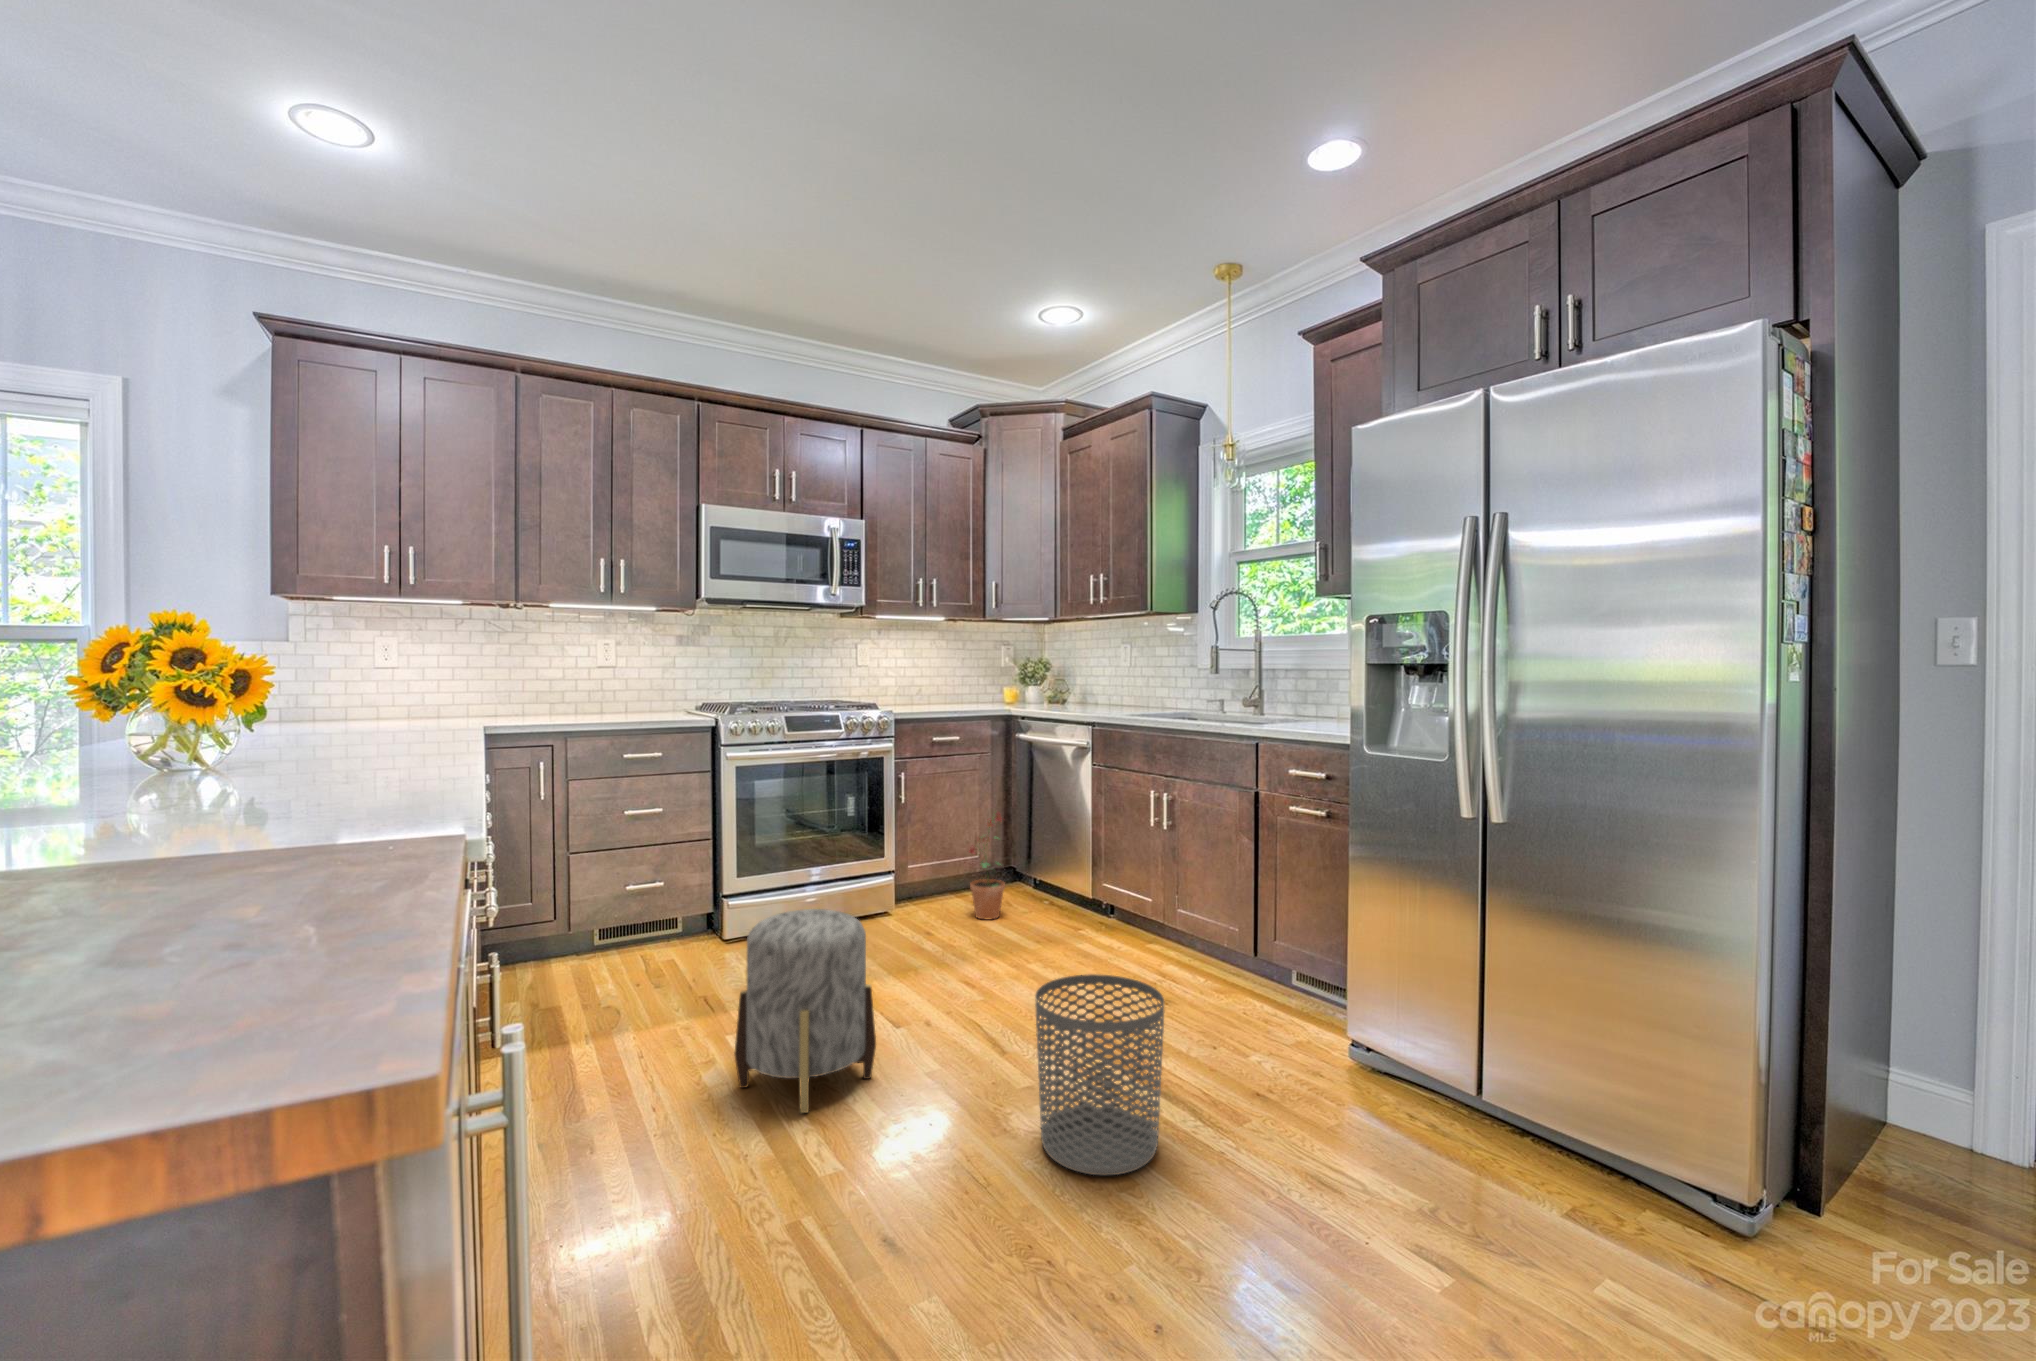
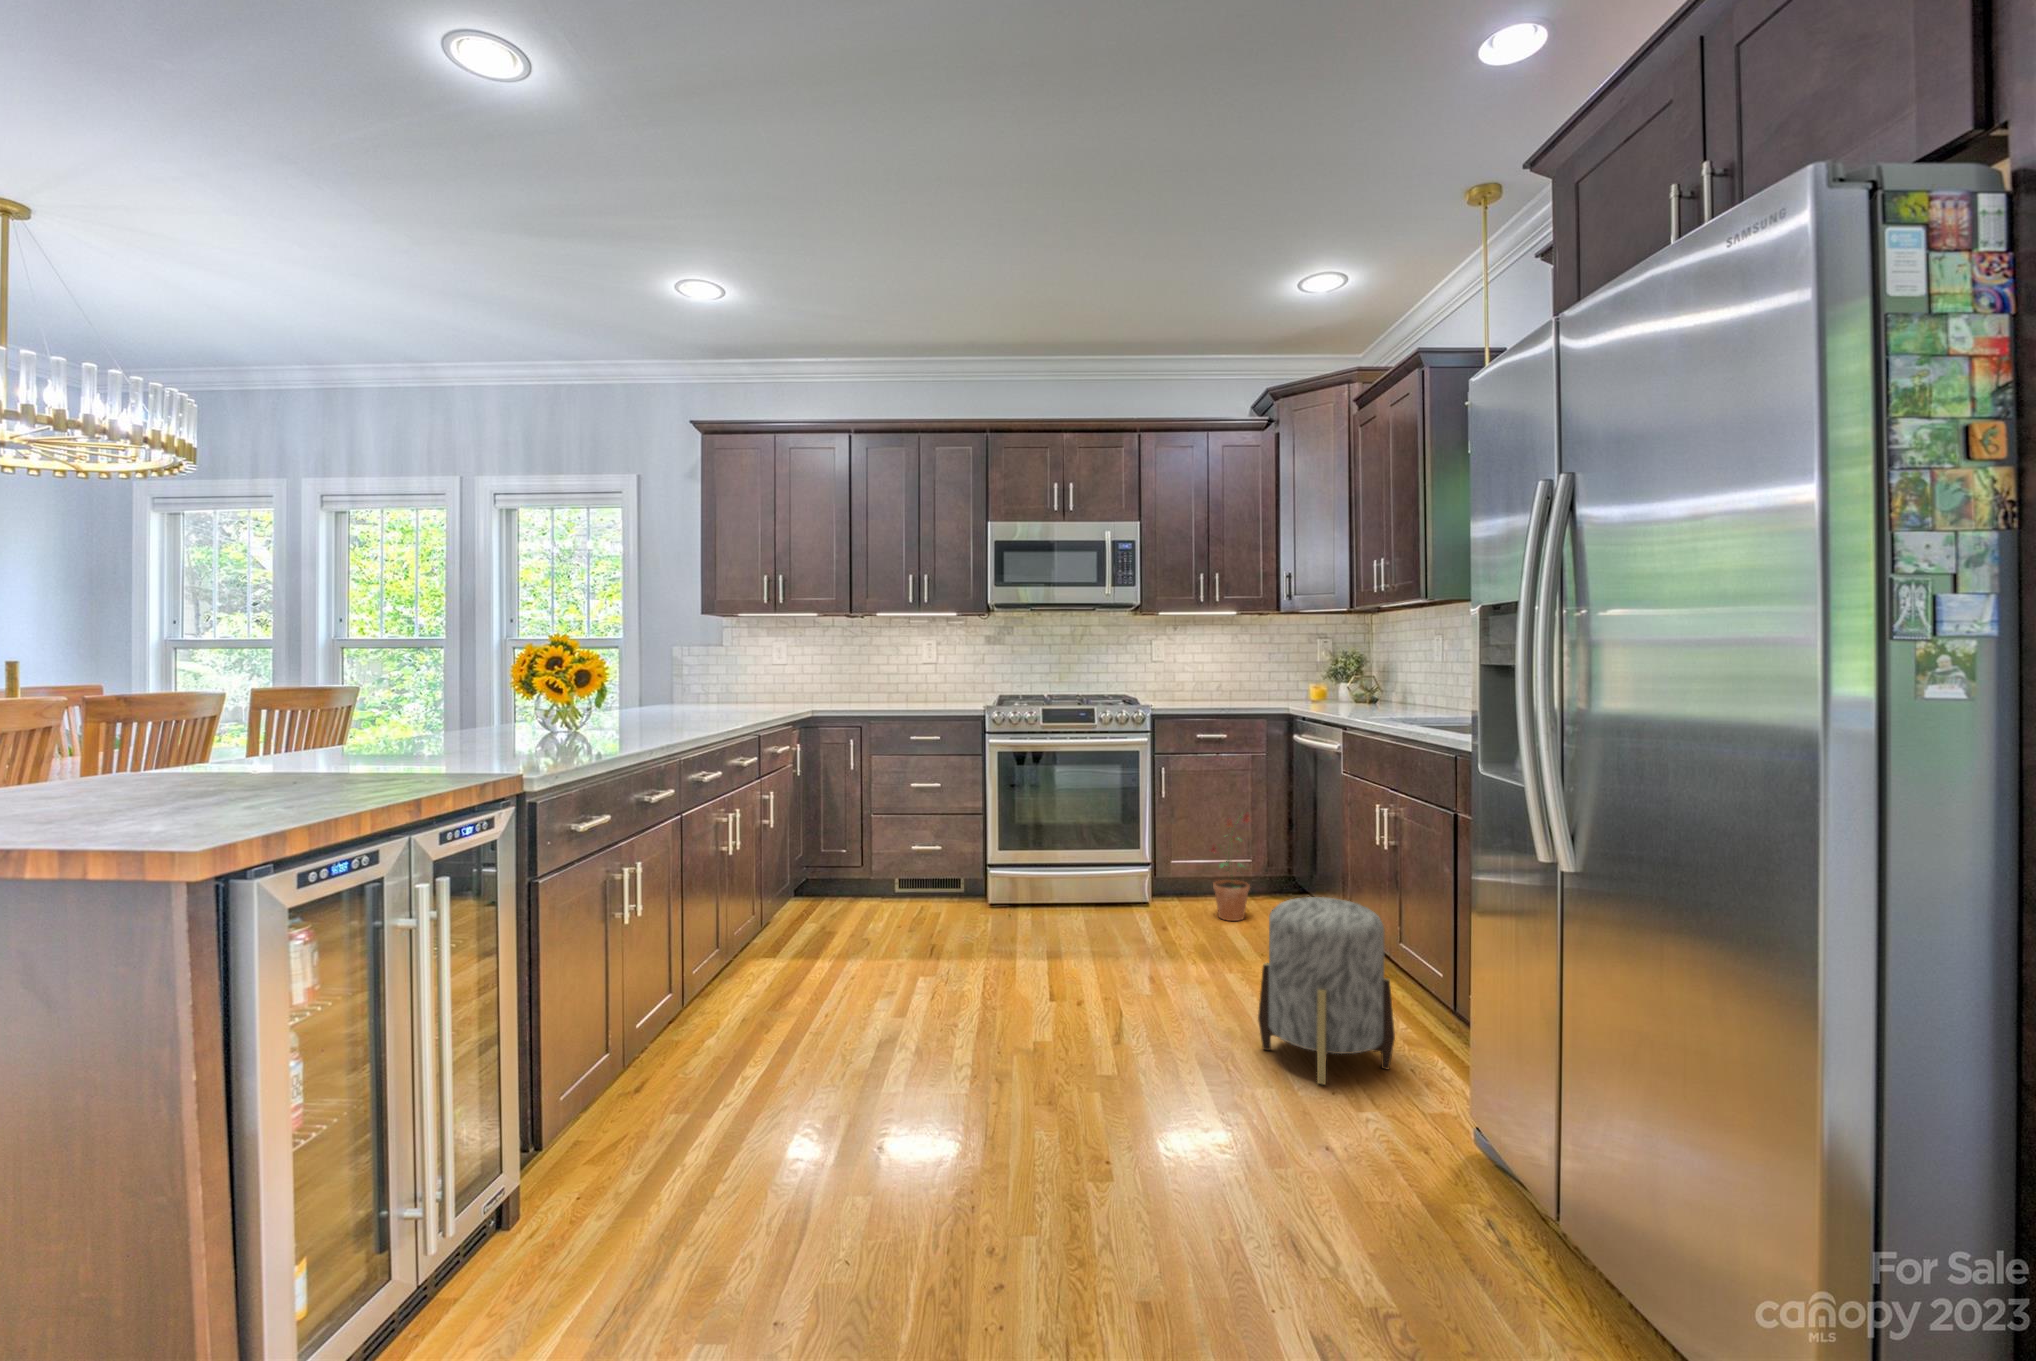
stool: present [734,909,876,1113] -> present [1258,897,1395,1084]
waste bin: present [1035,974,1164,1175] -> none [1043,967,1164,1154]

